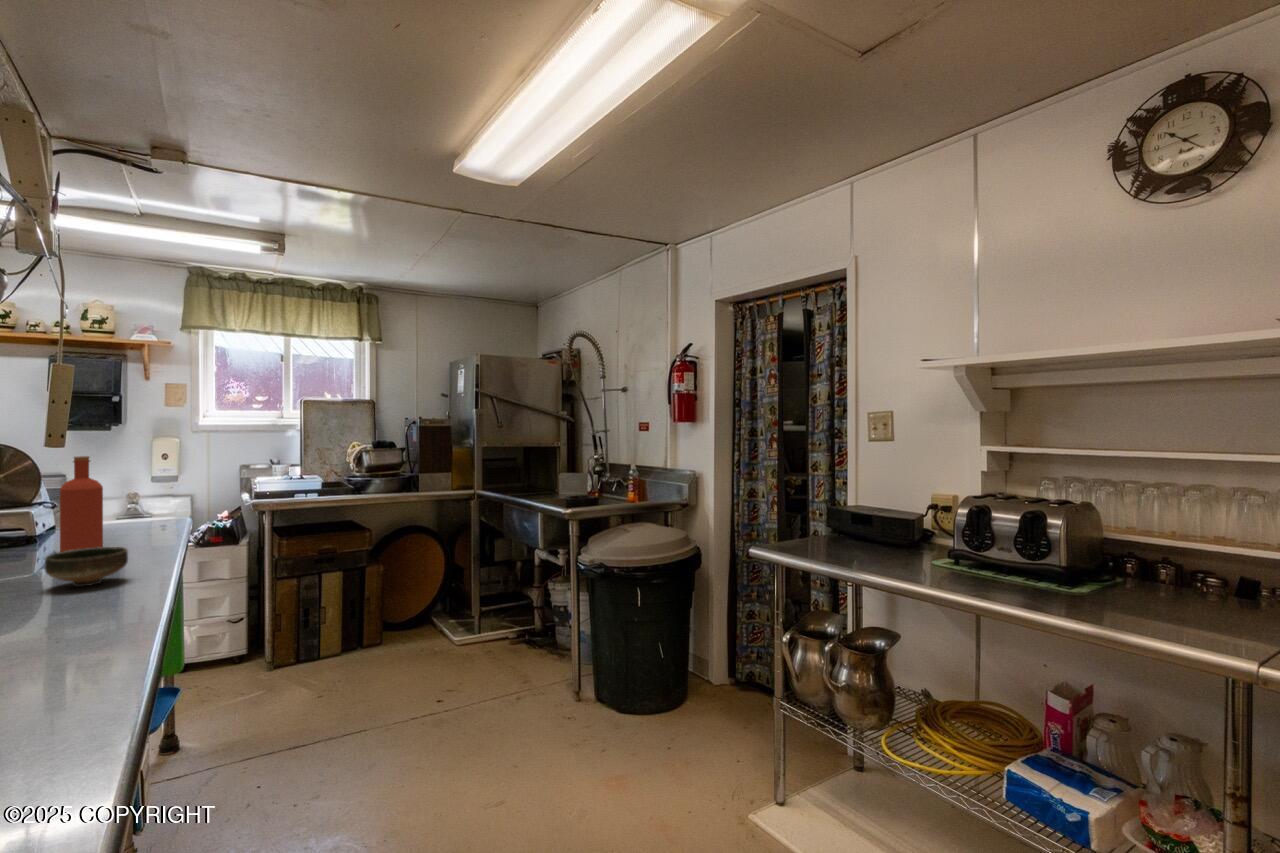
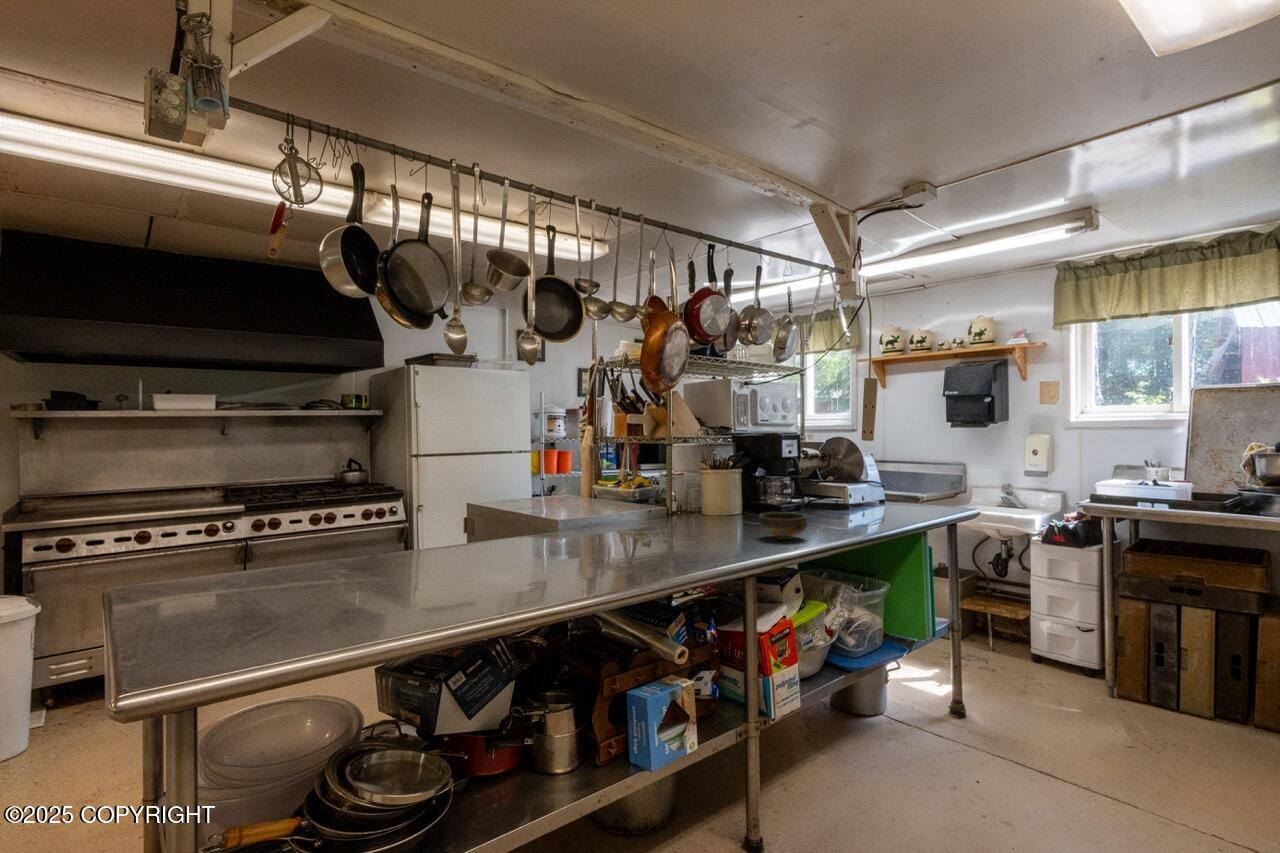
bottle: present [60,456,103,552] -> none [828,445,855,521]

